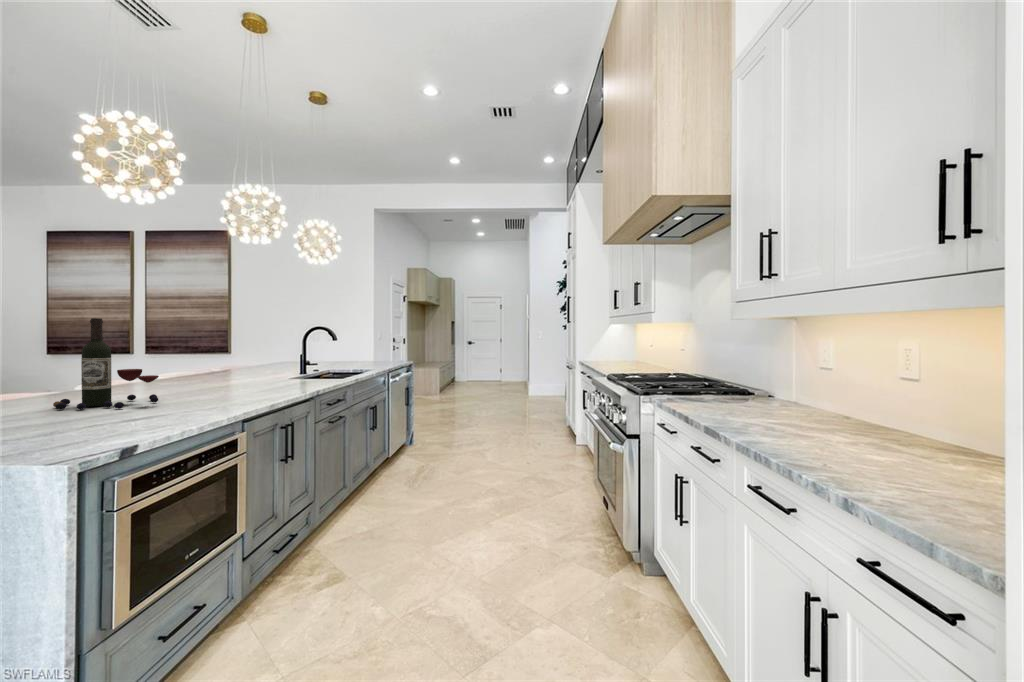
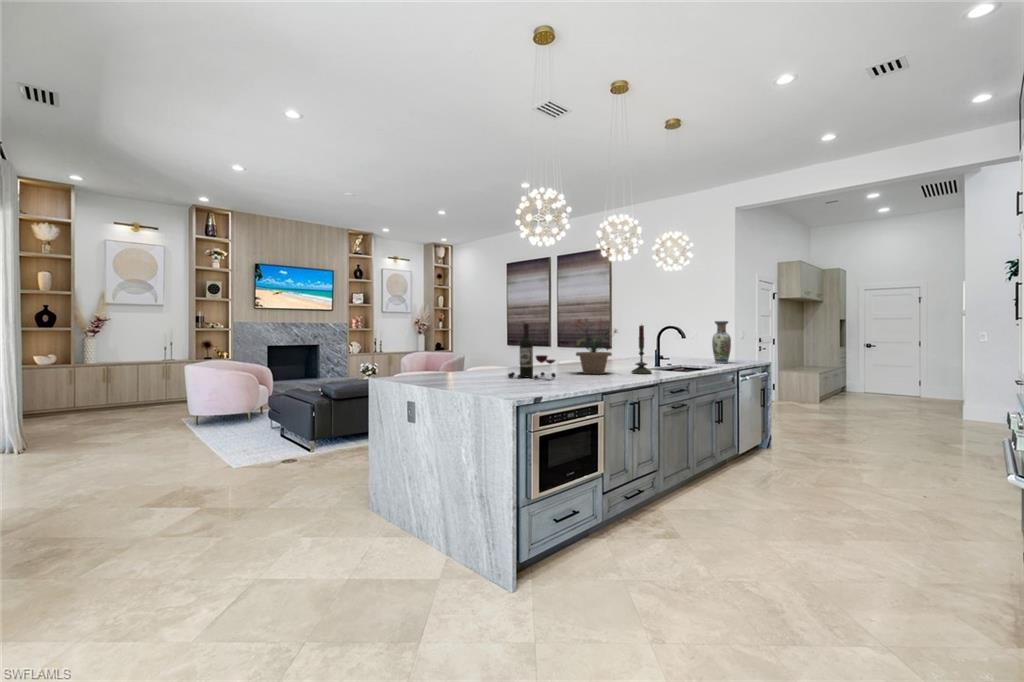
potted plant: none [175,311,261,390] -> present [574,319,617,374]
vase: none [362,322,380,365] -> present [712,321,731,363]
candle: none [278,323,304,385] -> present [632,325,651,374]

